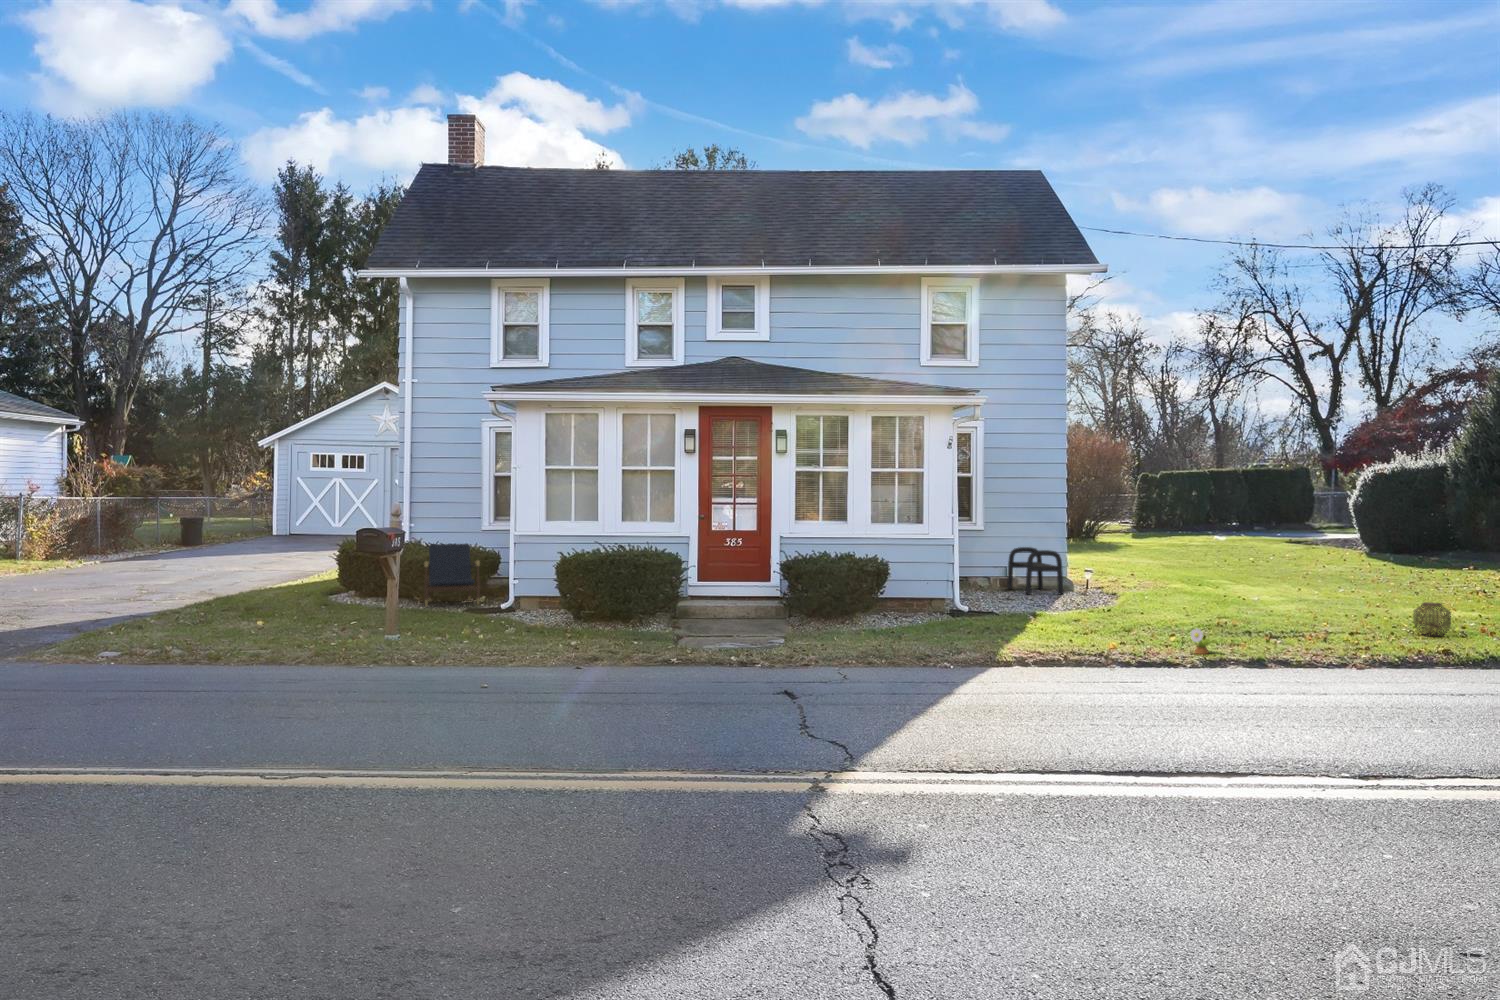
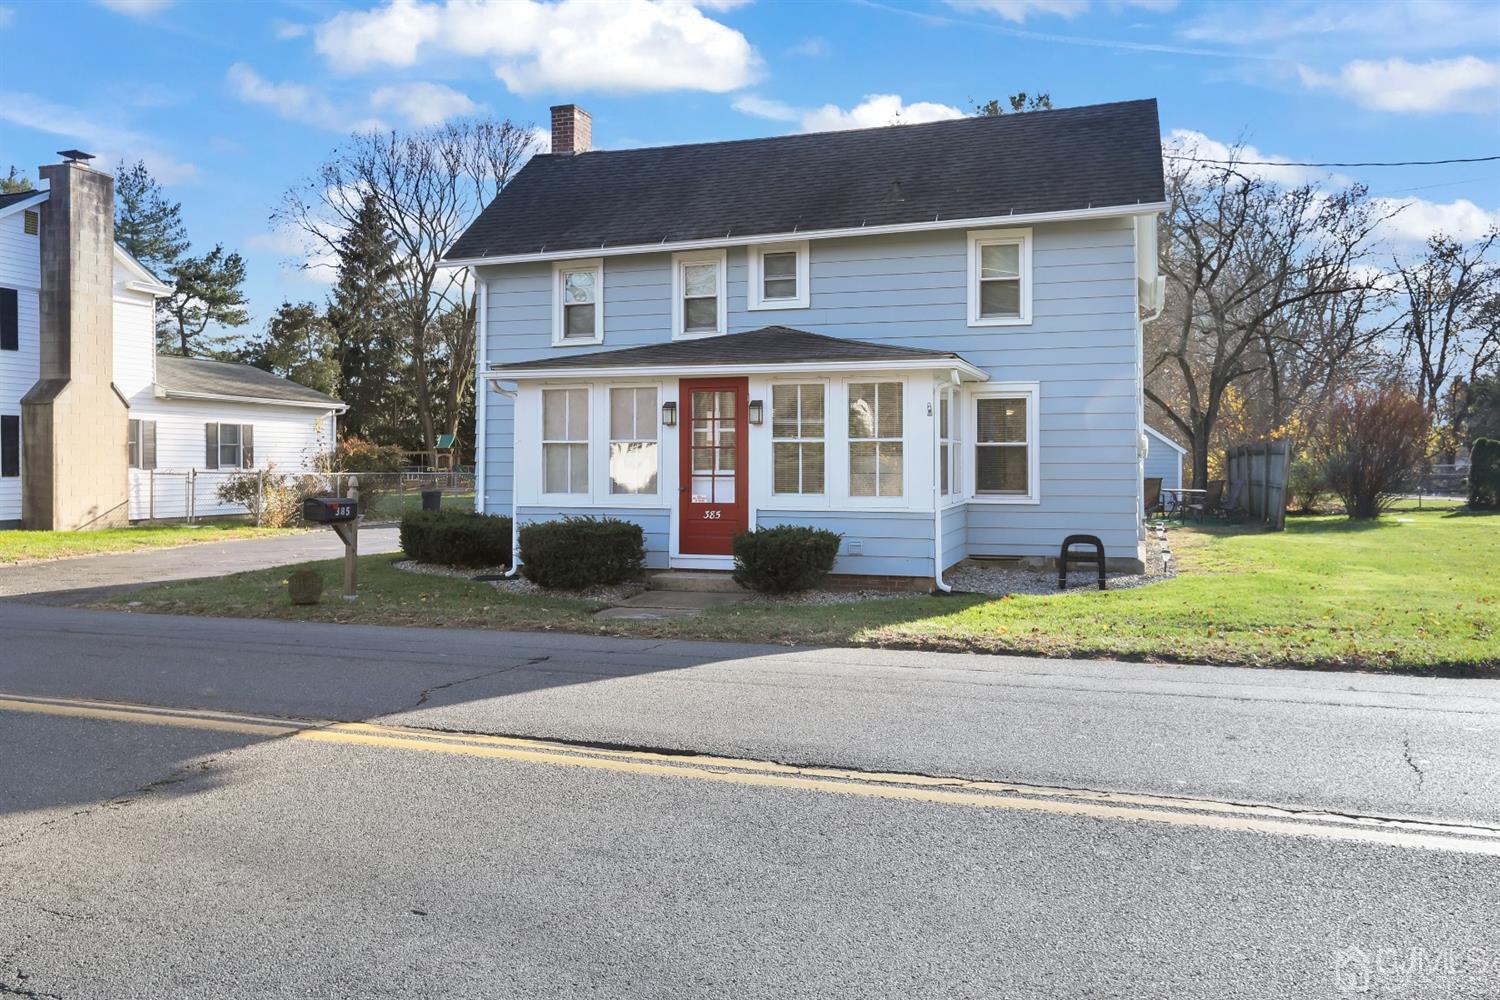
lounge chair: present [424,544,480,606] -> none [436,513,492,572]
woven basket: present [1413,602,1451,637] -> present [288,569,323,604]
decorative plant: present [1189,629,1216,654] -> none [1010,617,1040,648]

